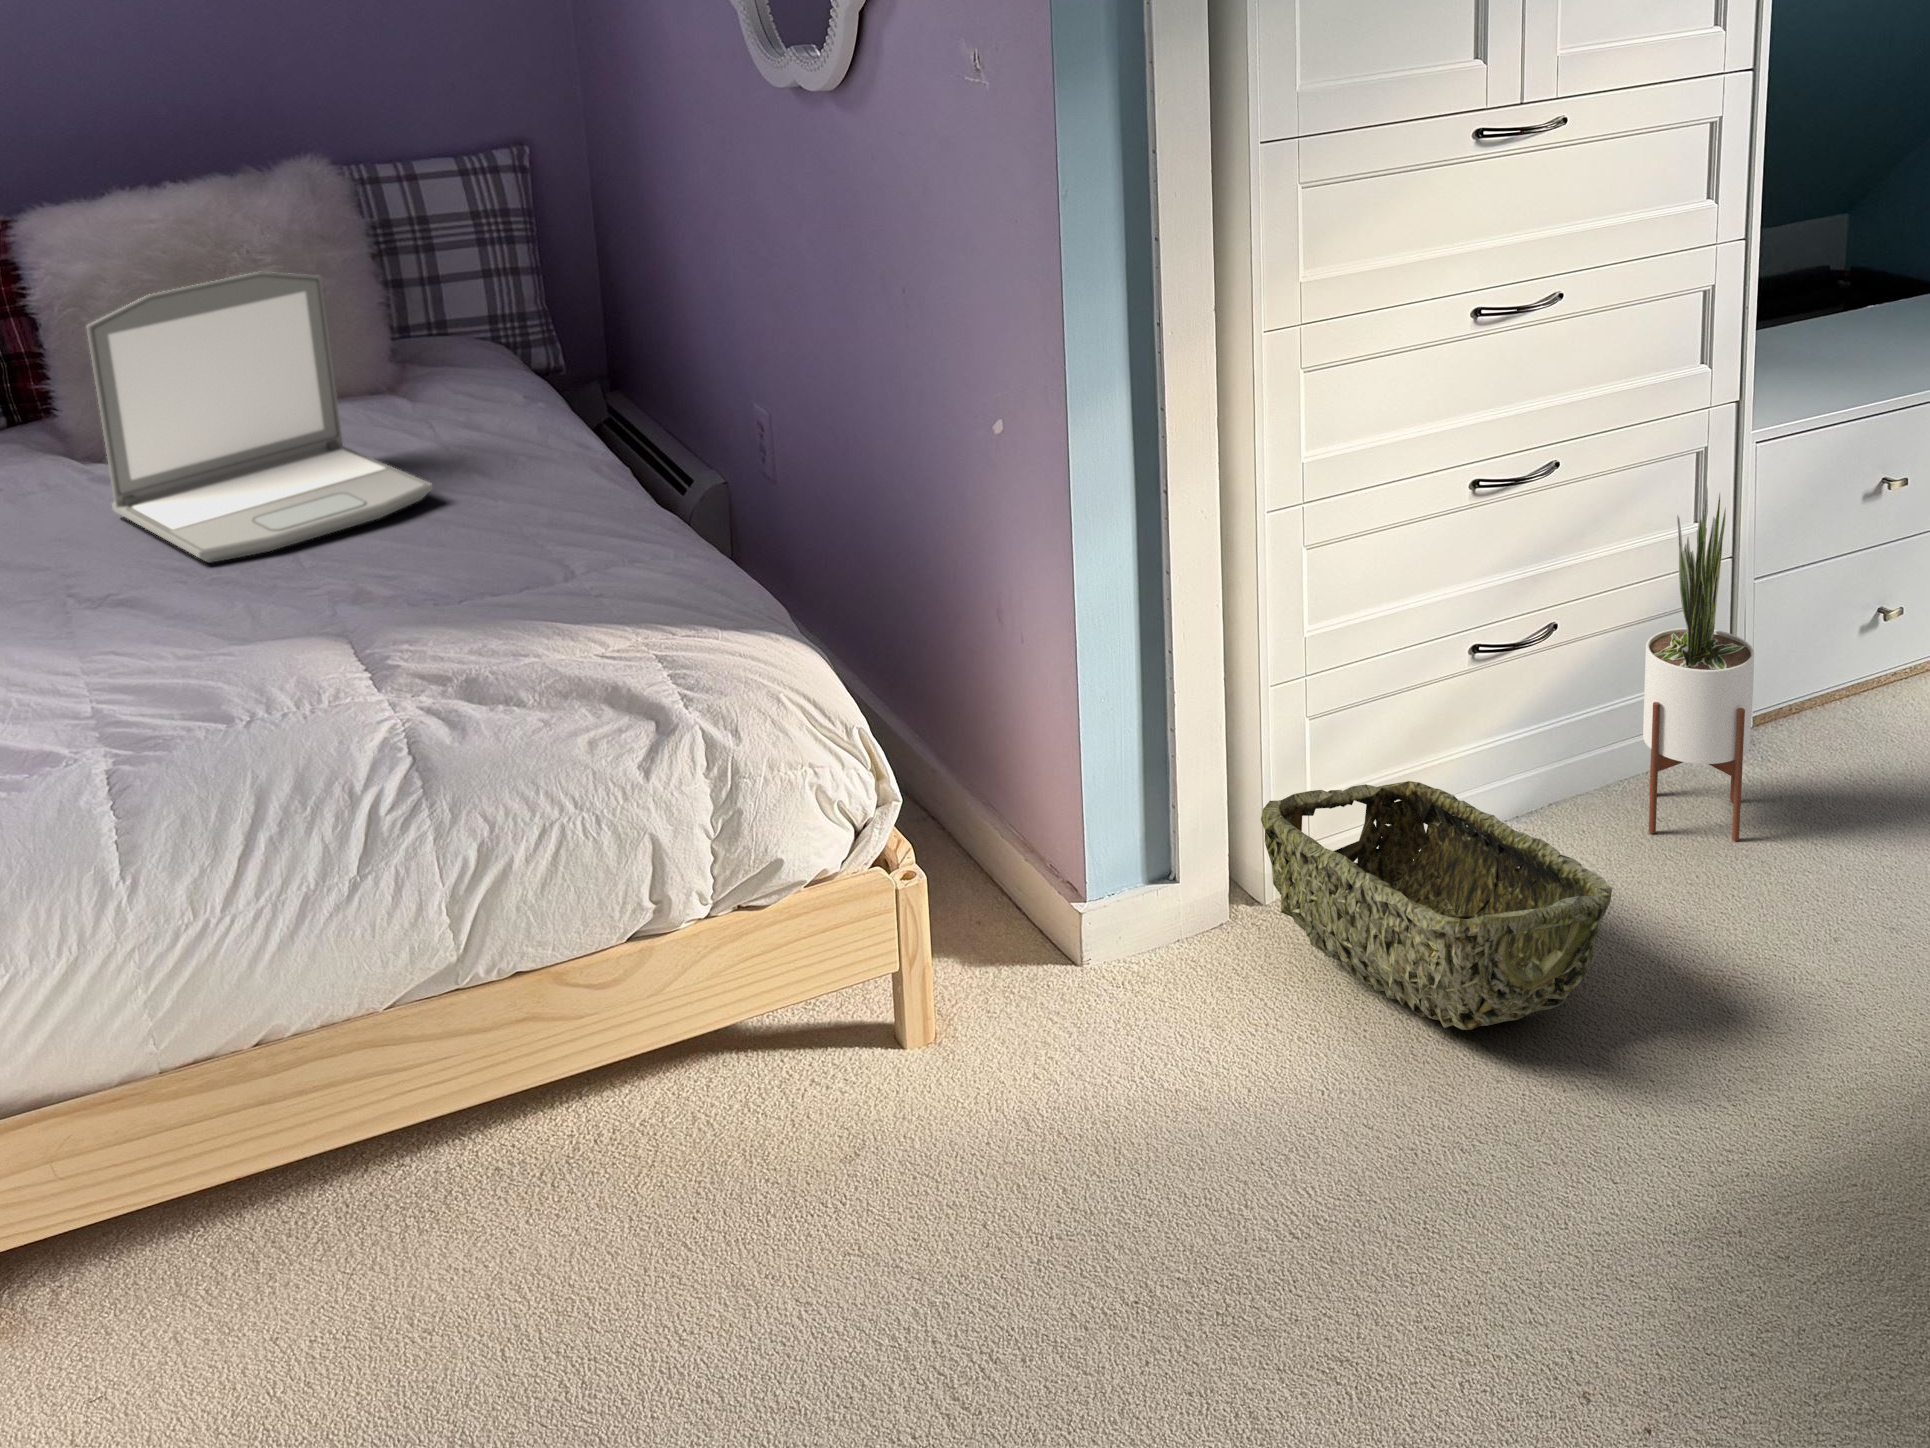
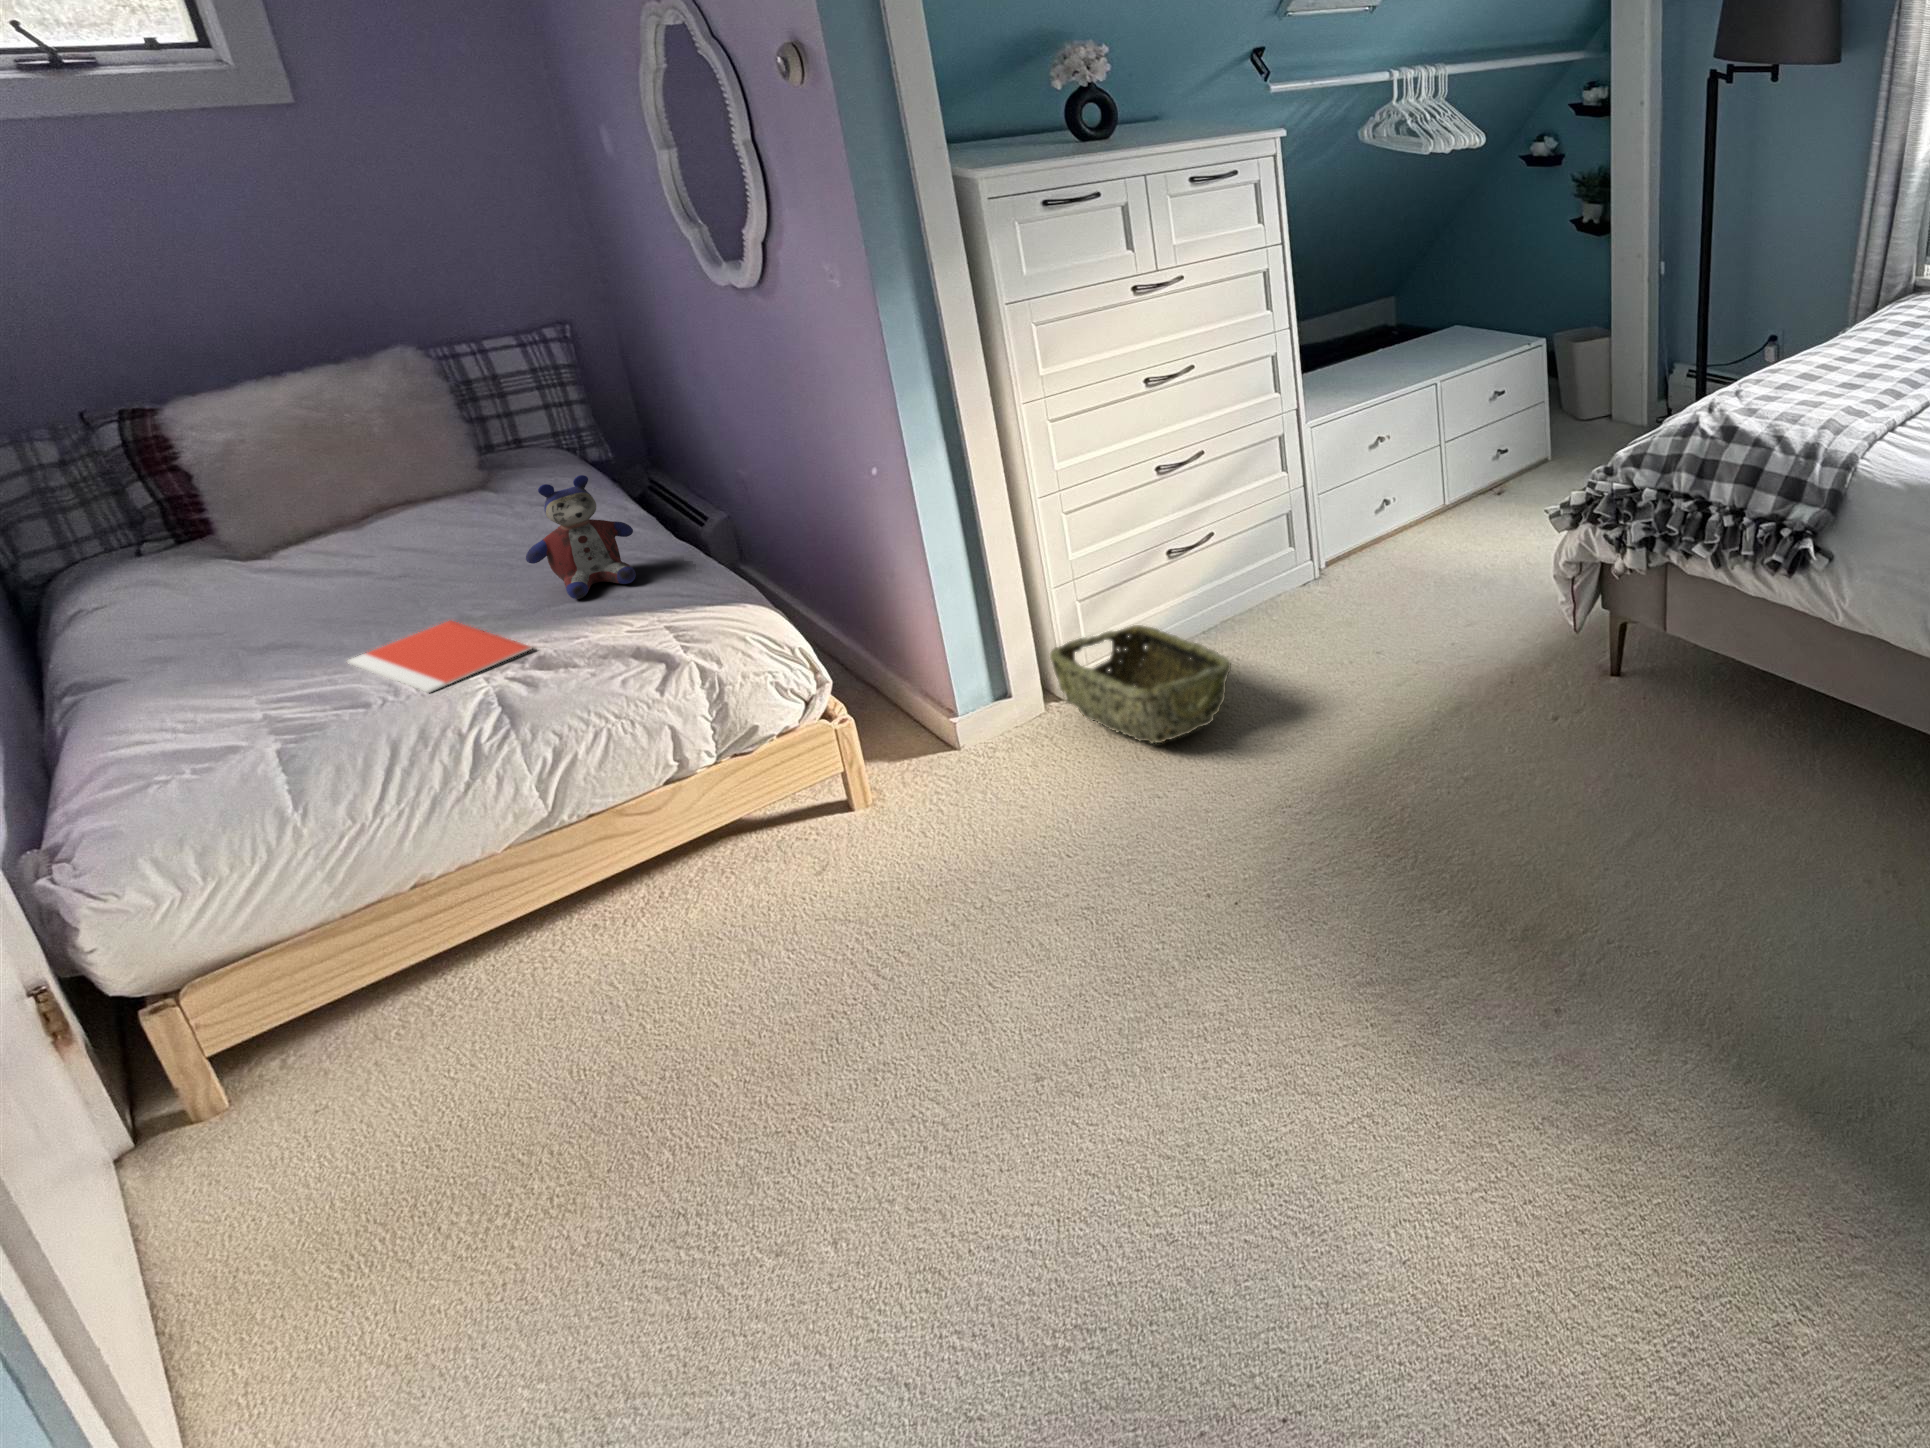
laptop: present [86,272,433,563] -> none [226,427,512,614]
stuffed bear: none [457,379,610,588] -> present [526,475,636,599]
potted plant: present [1643,486,1754,841] -> none [1257,456,1314,631]
notebook: none [205,595,459,714] -> present [348,621,532,693]

